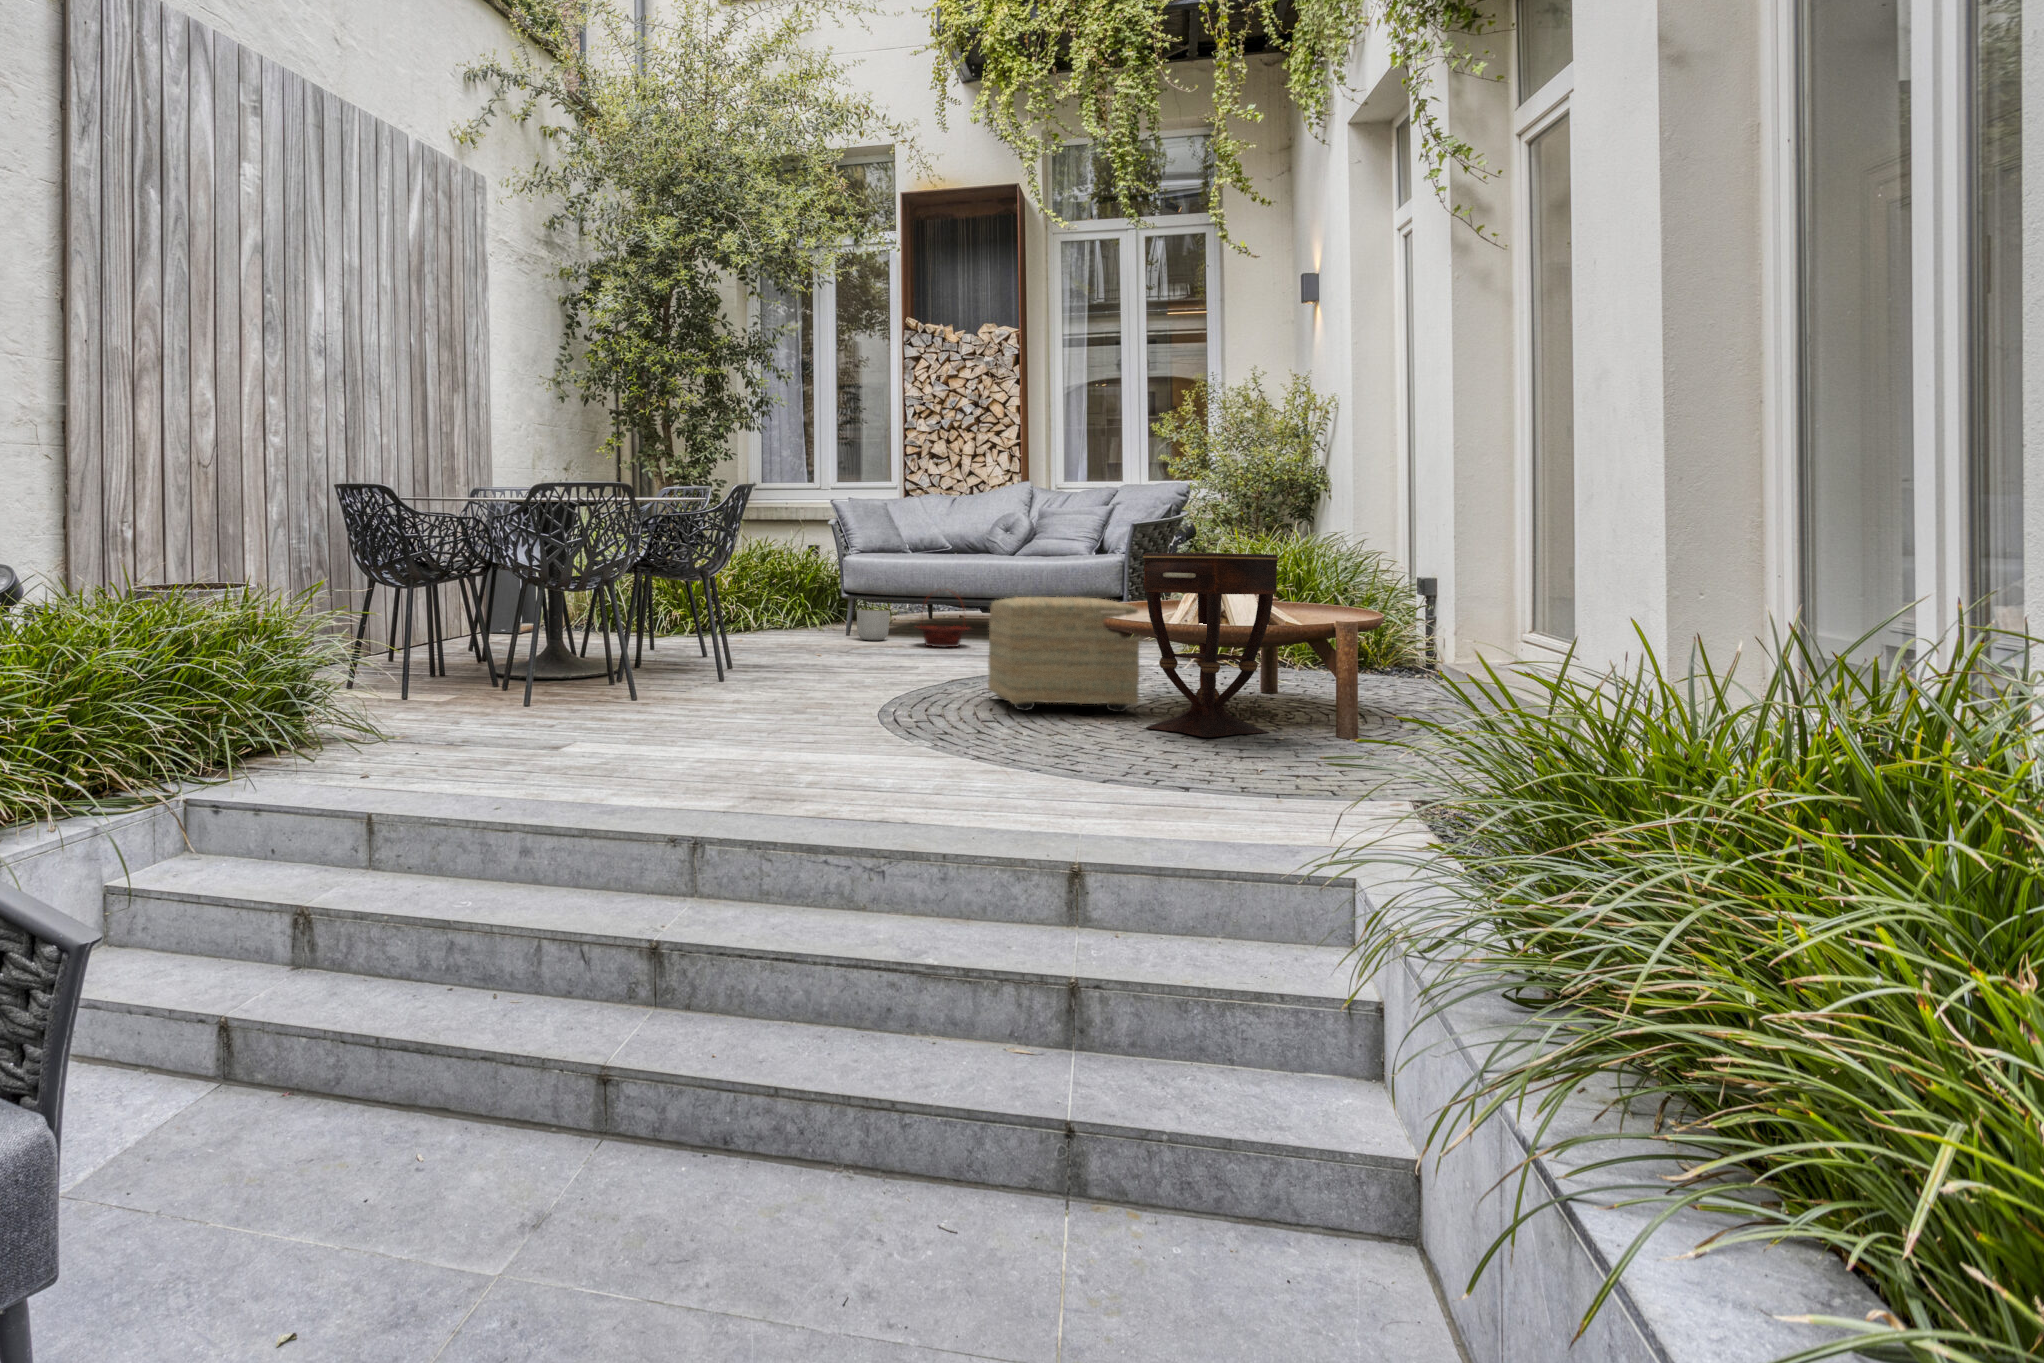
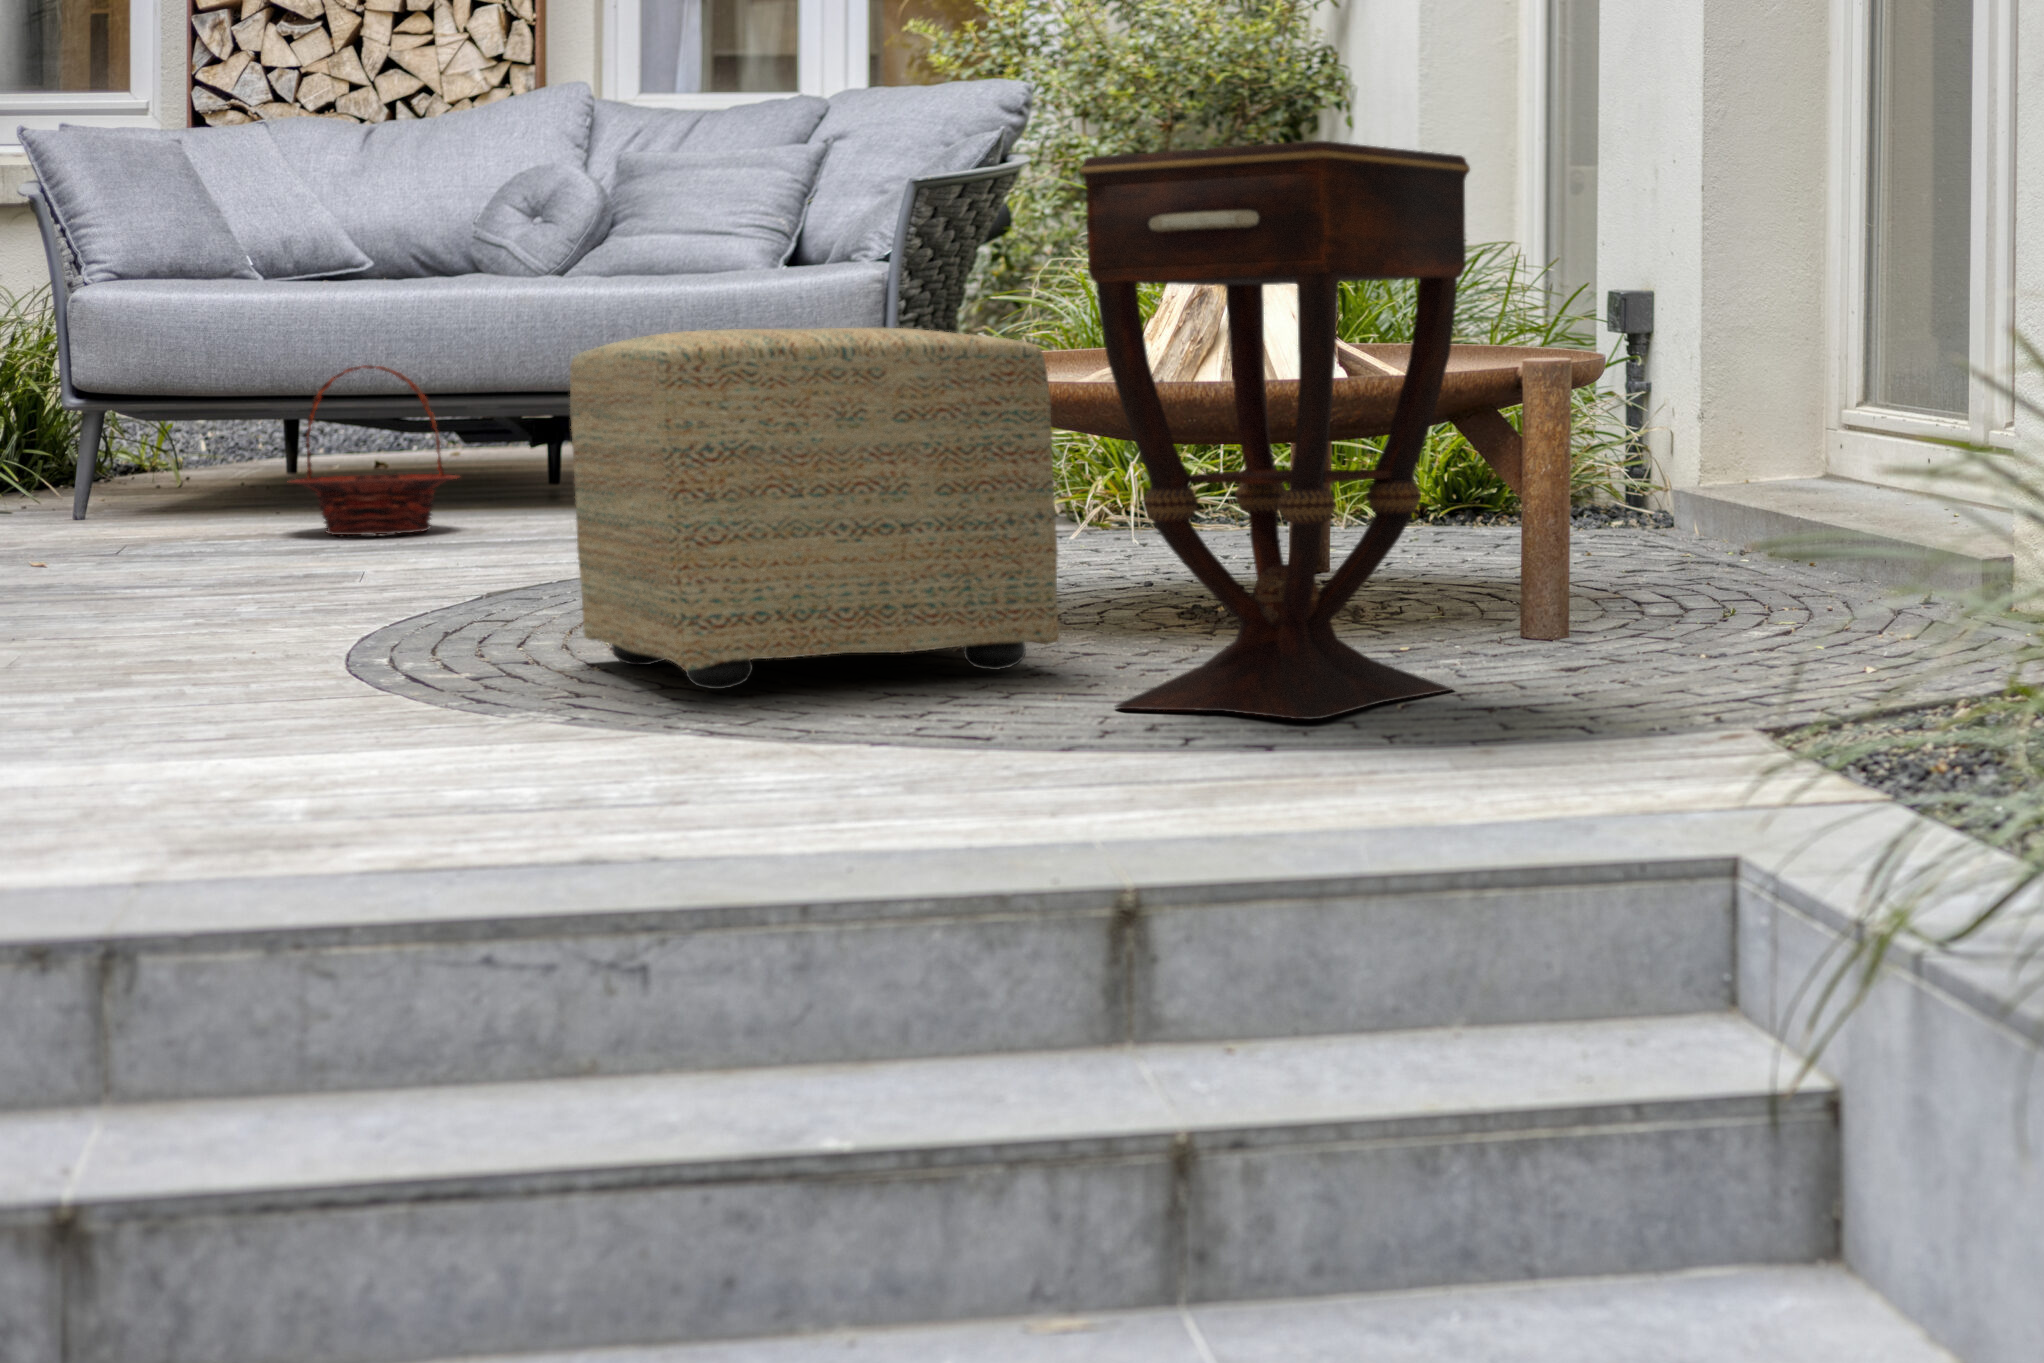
planter: present [857,610,890,641] -> none [101,439,208,531]

